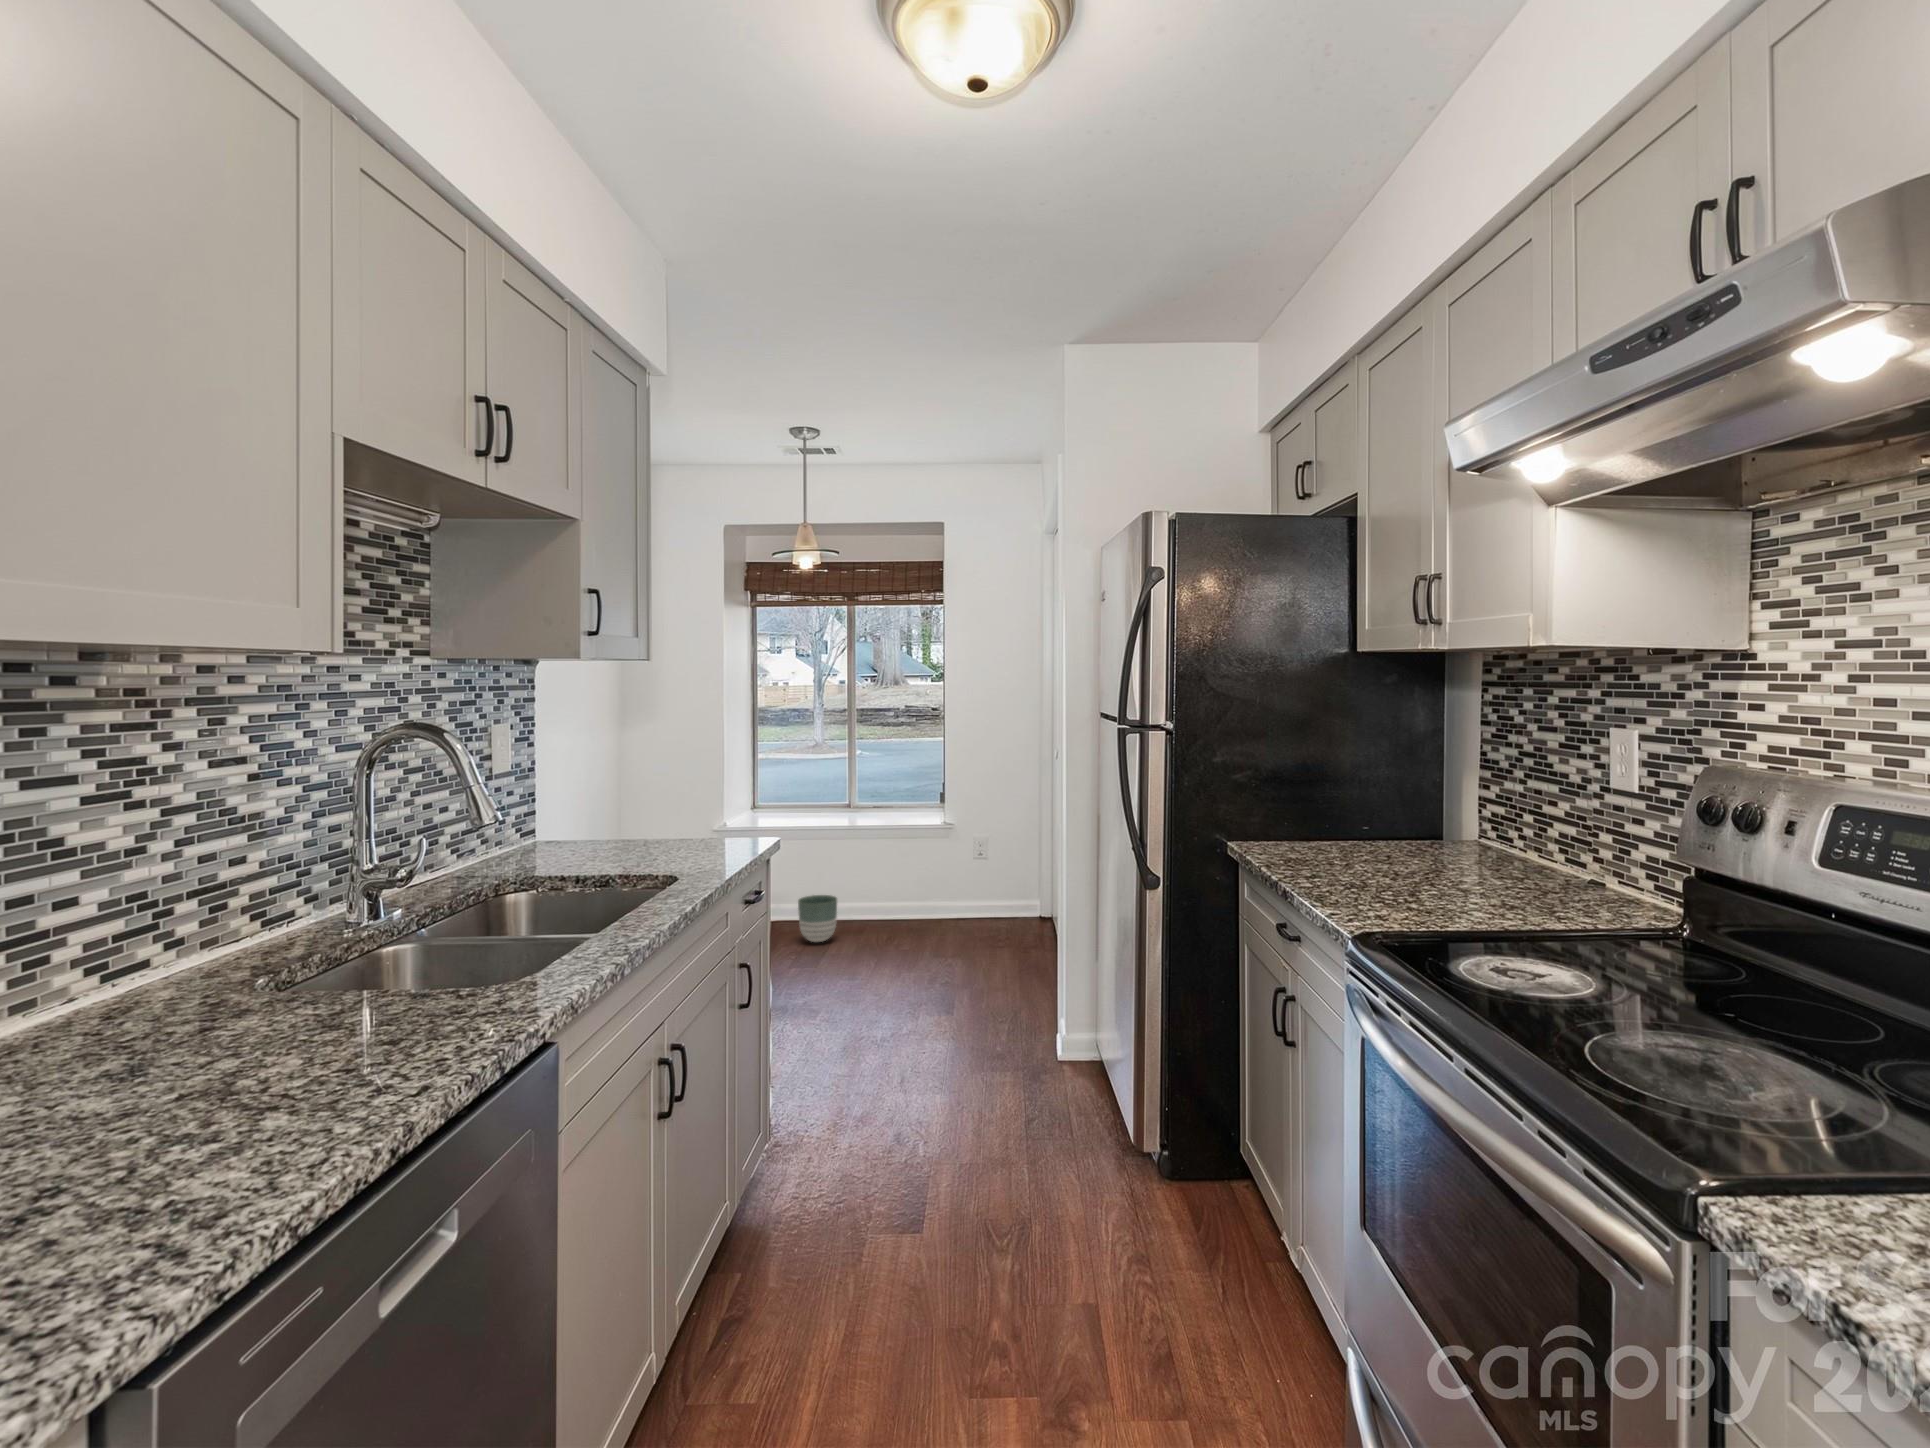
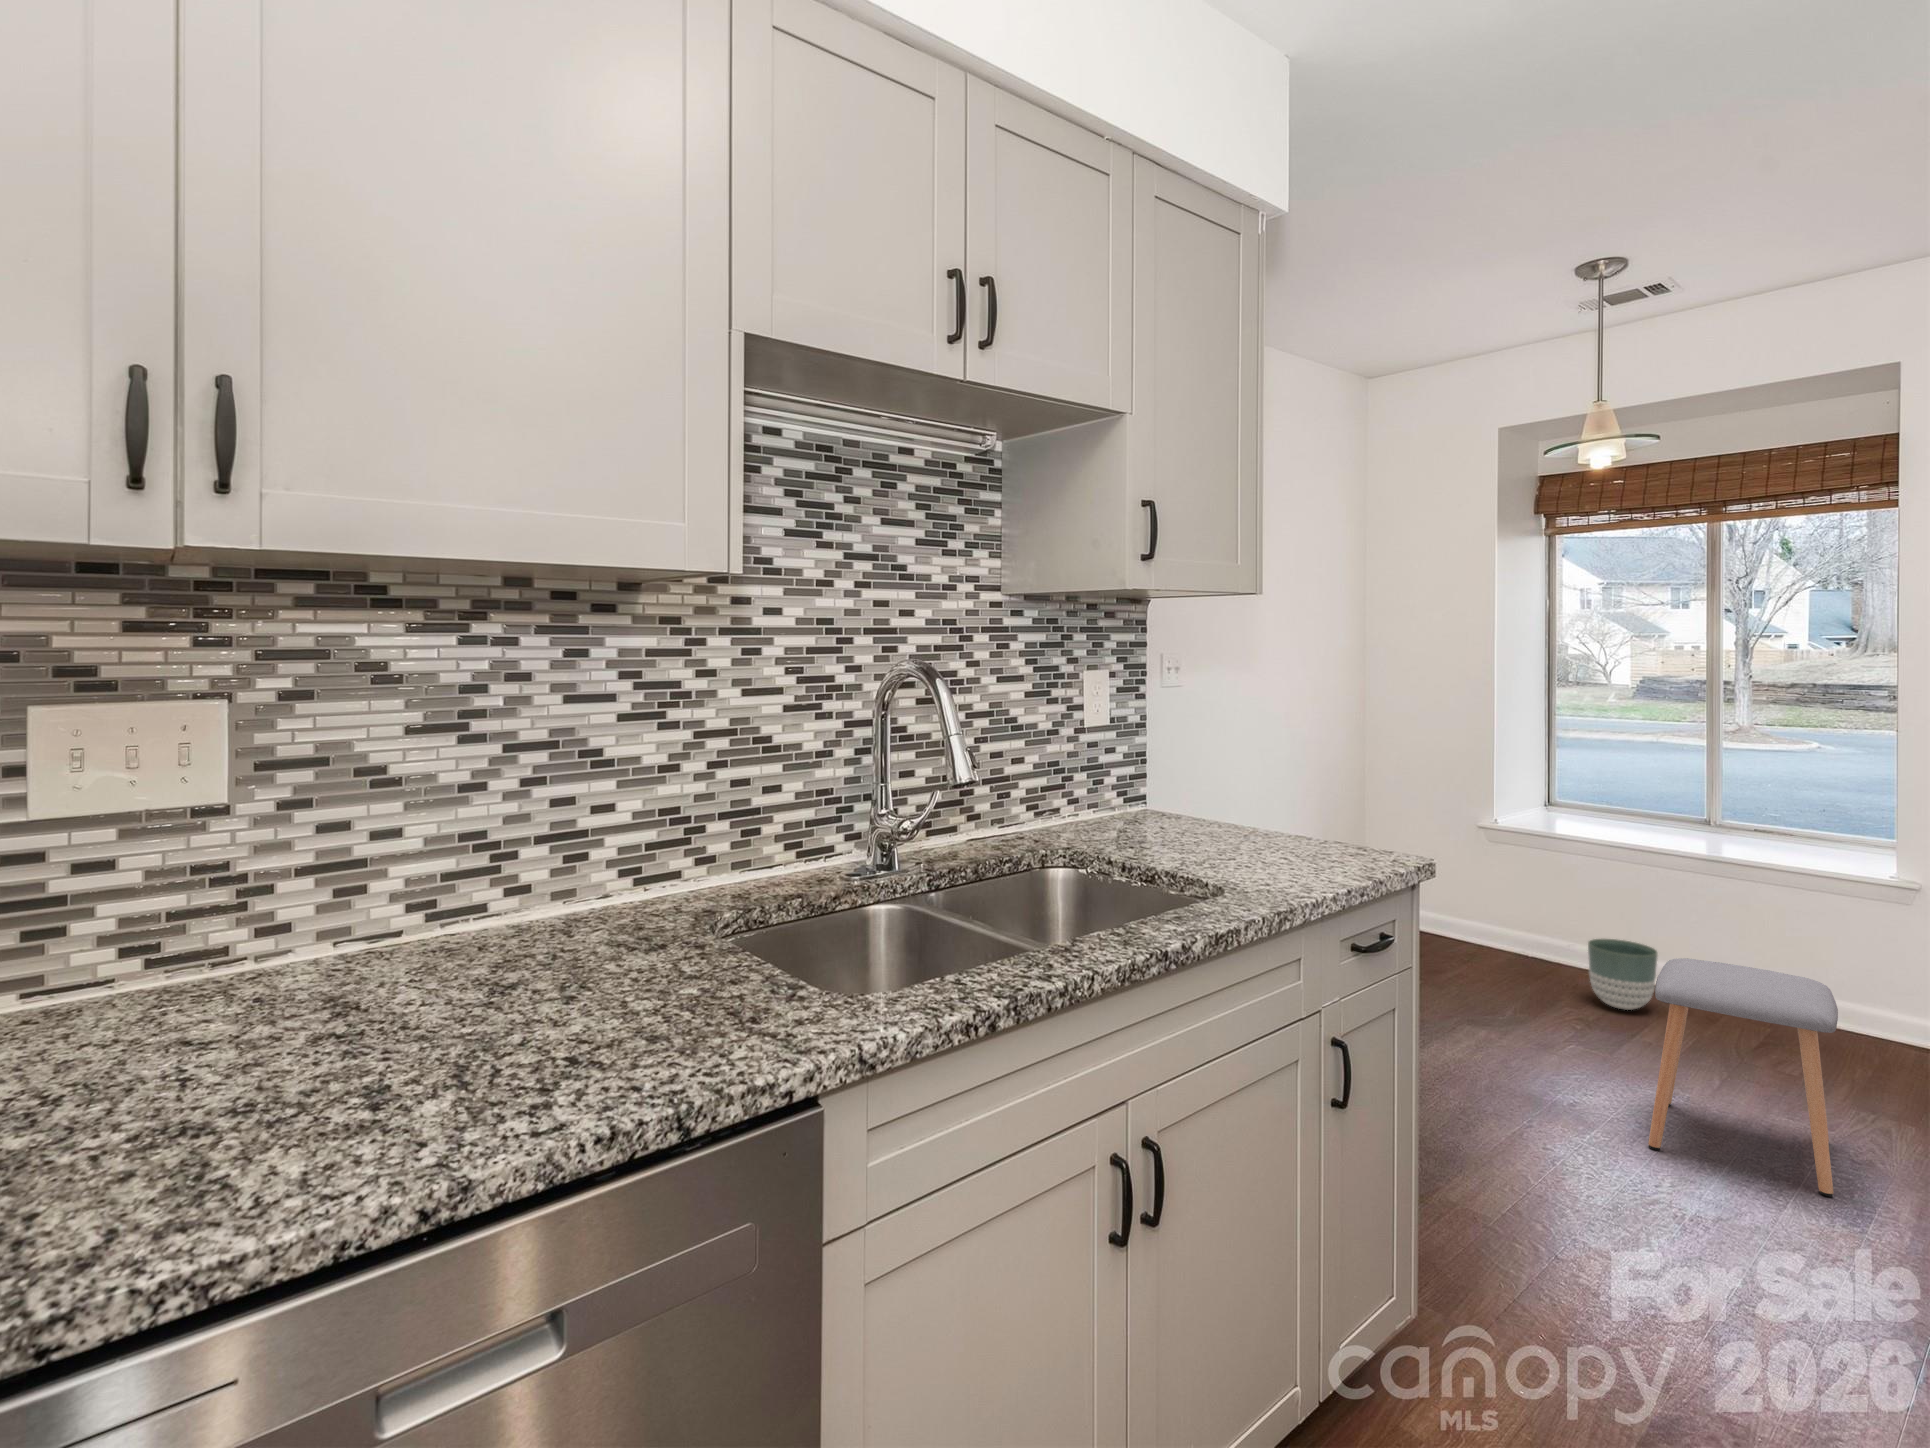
stool: none [855,891,943,1018] -> present [1648,958,1838,1197]

